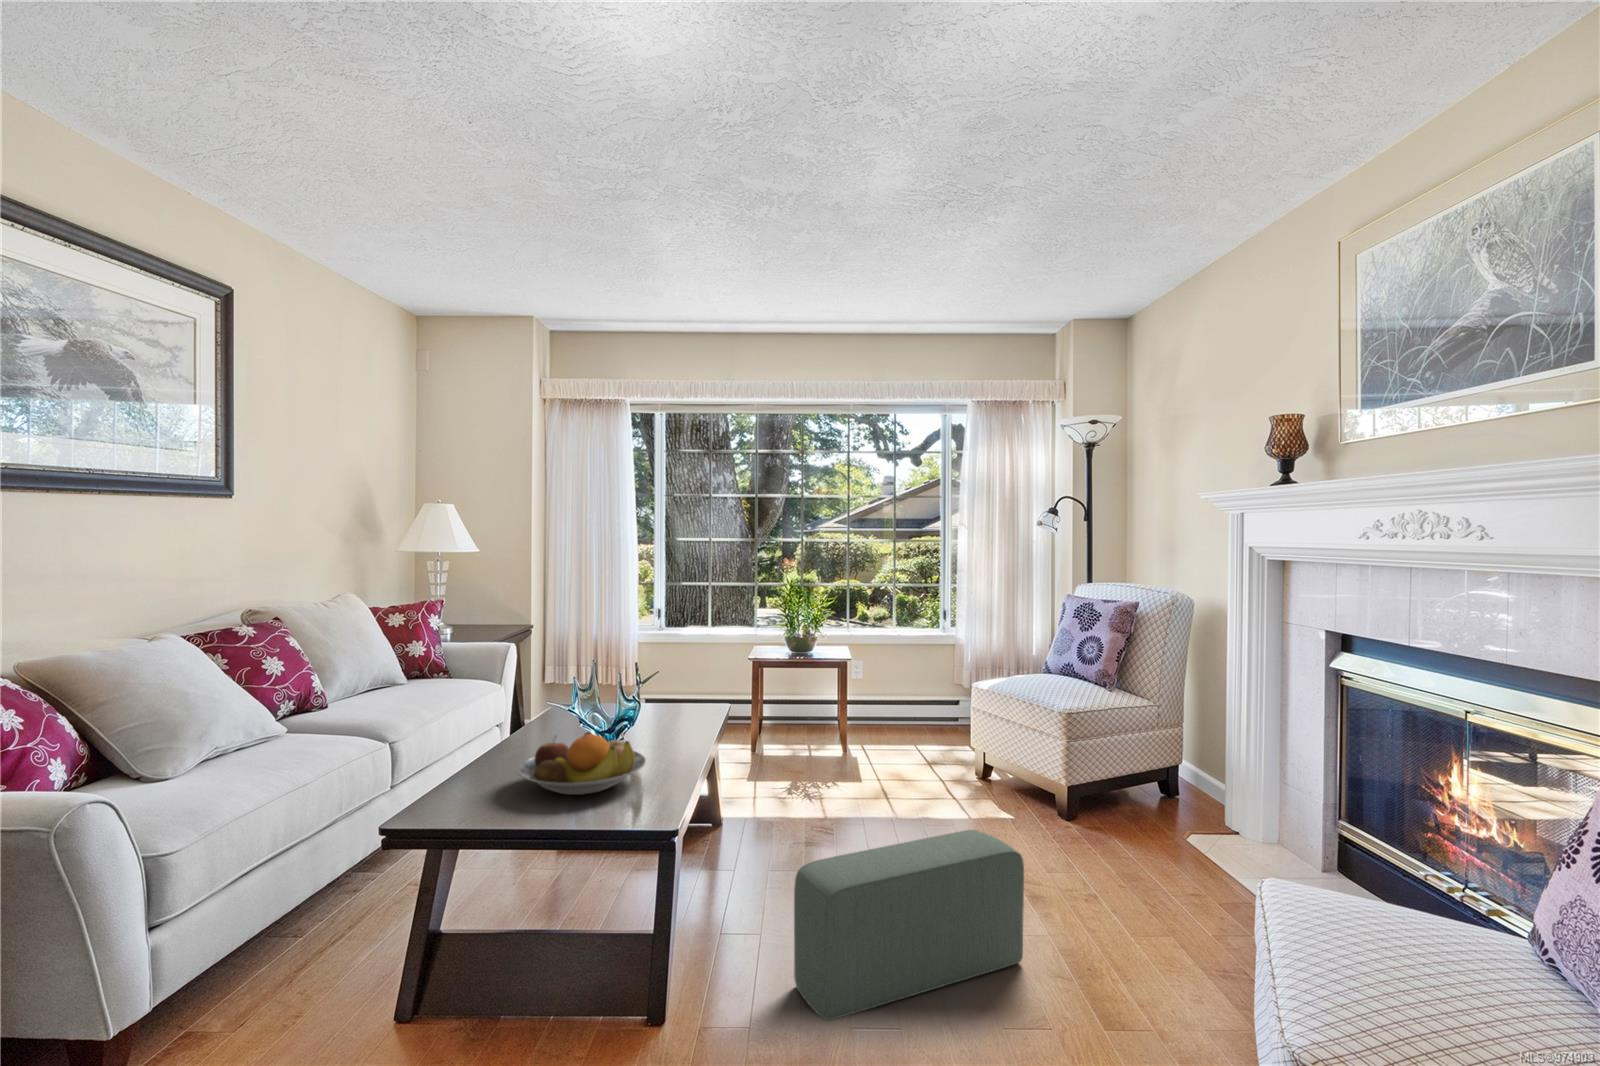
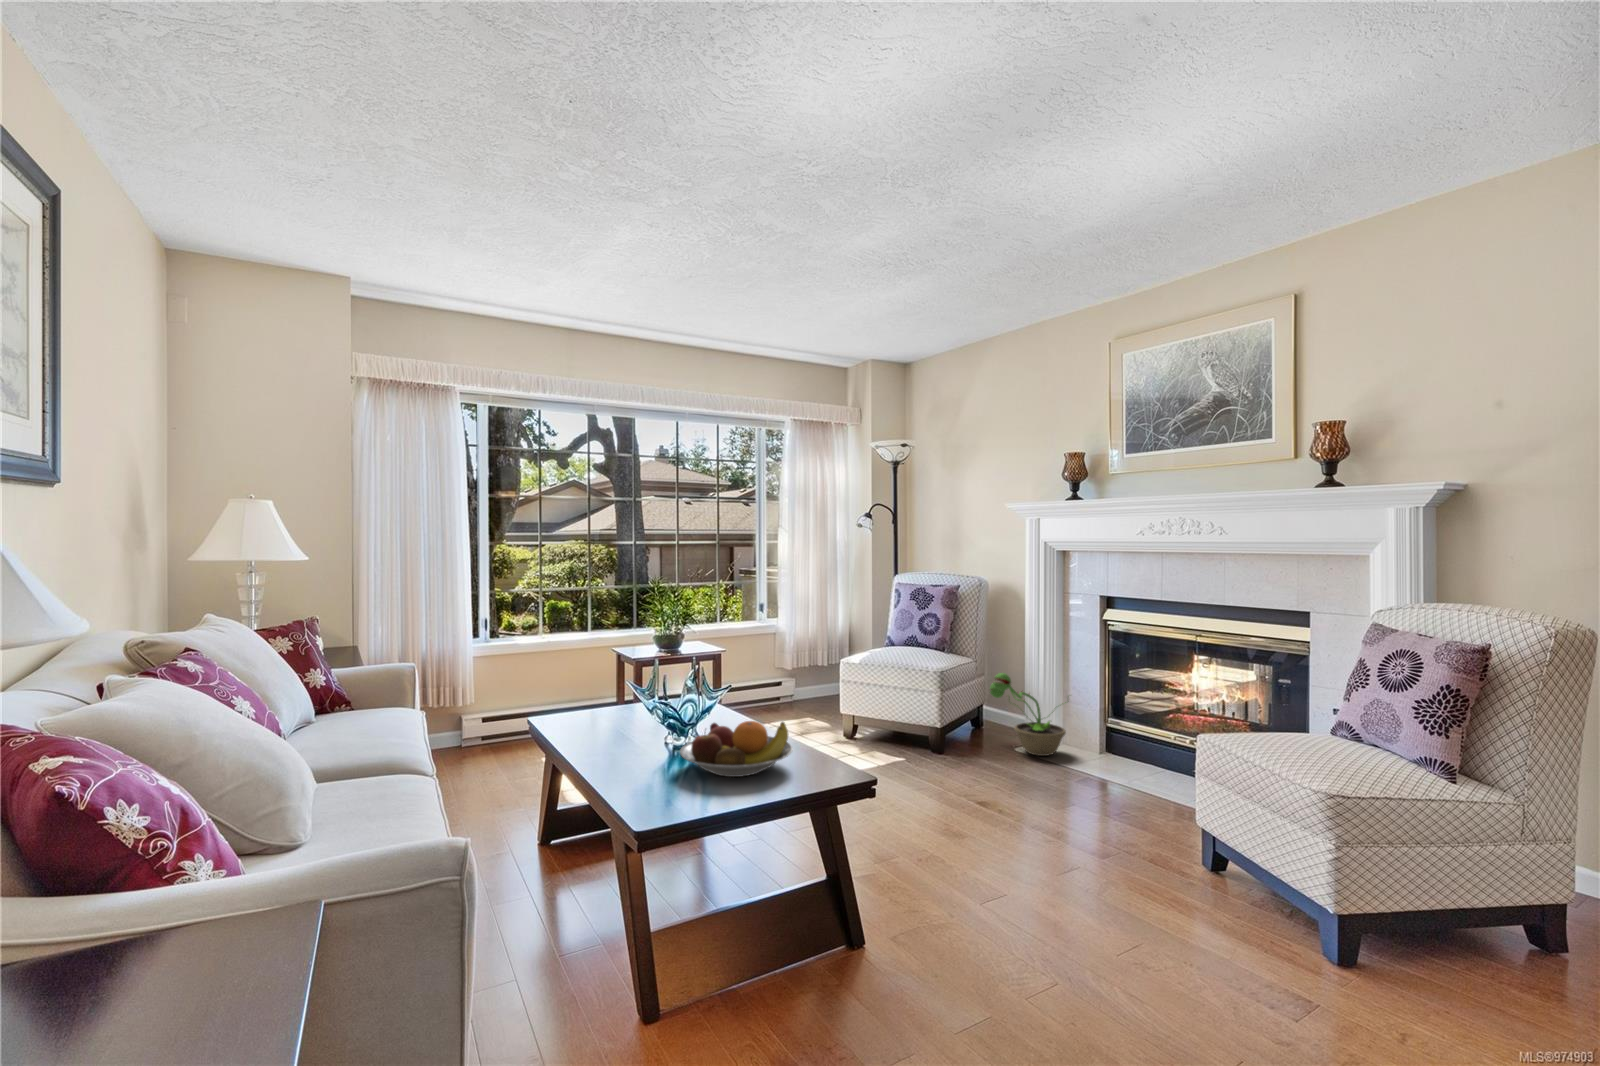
decorative plant: none [1113,725,1260,854] -> present [990,673,1066,756]
pouf: present [794,830,1024,1020] -> none [918,756,1026,905]

